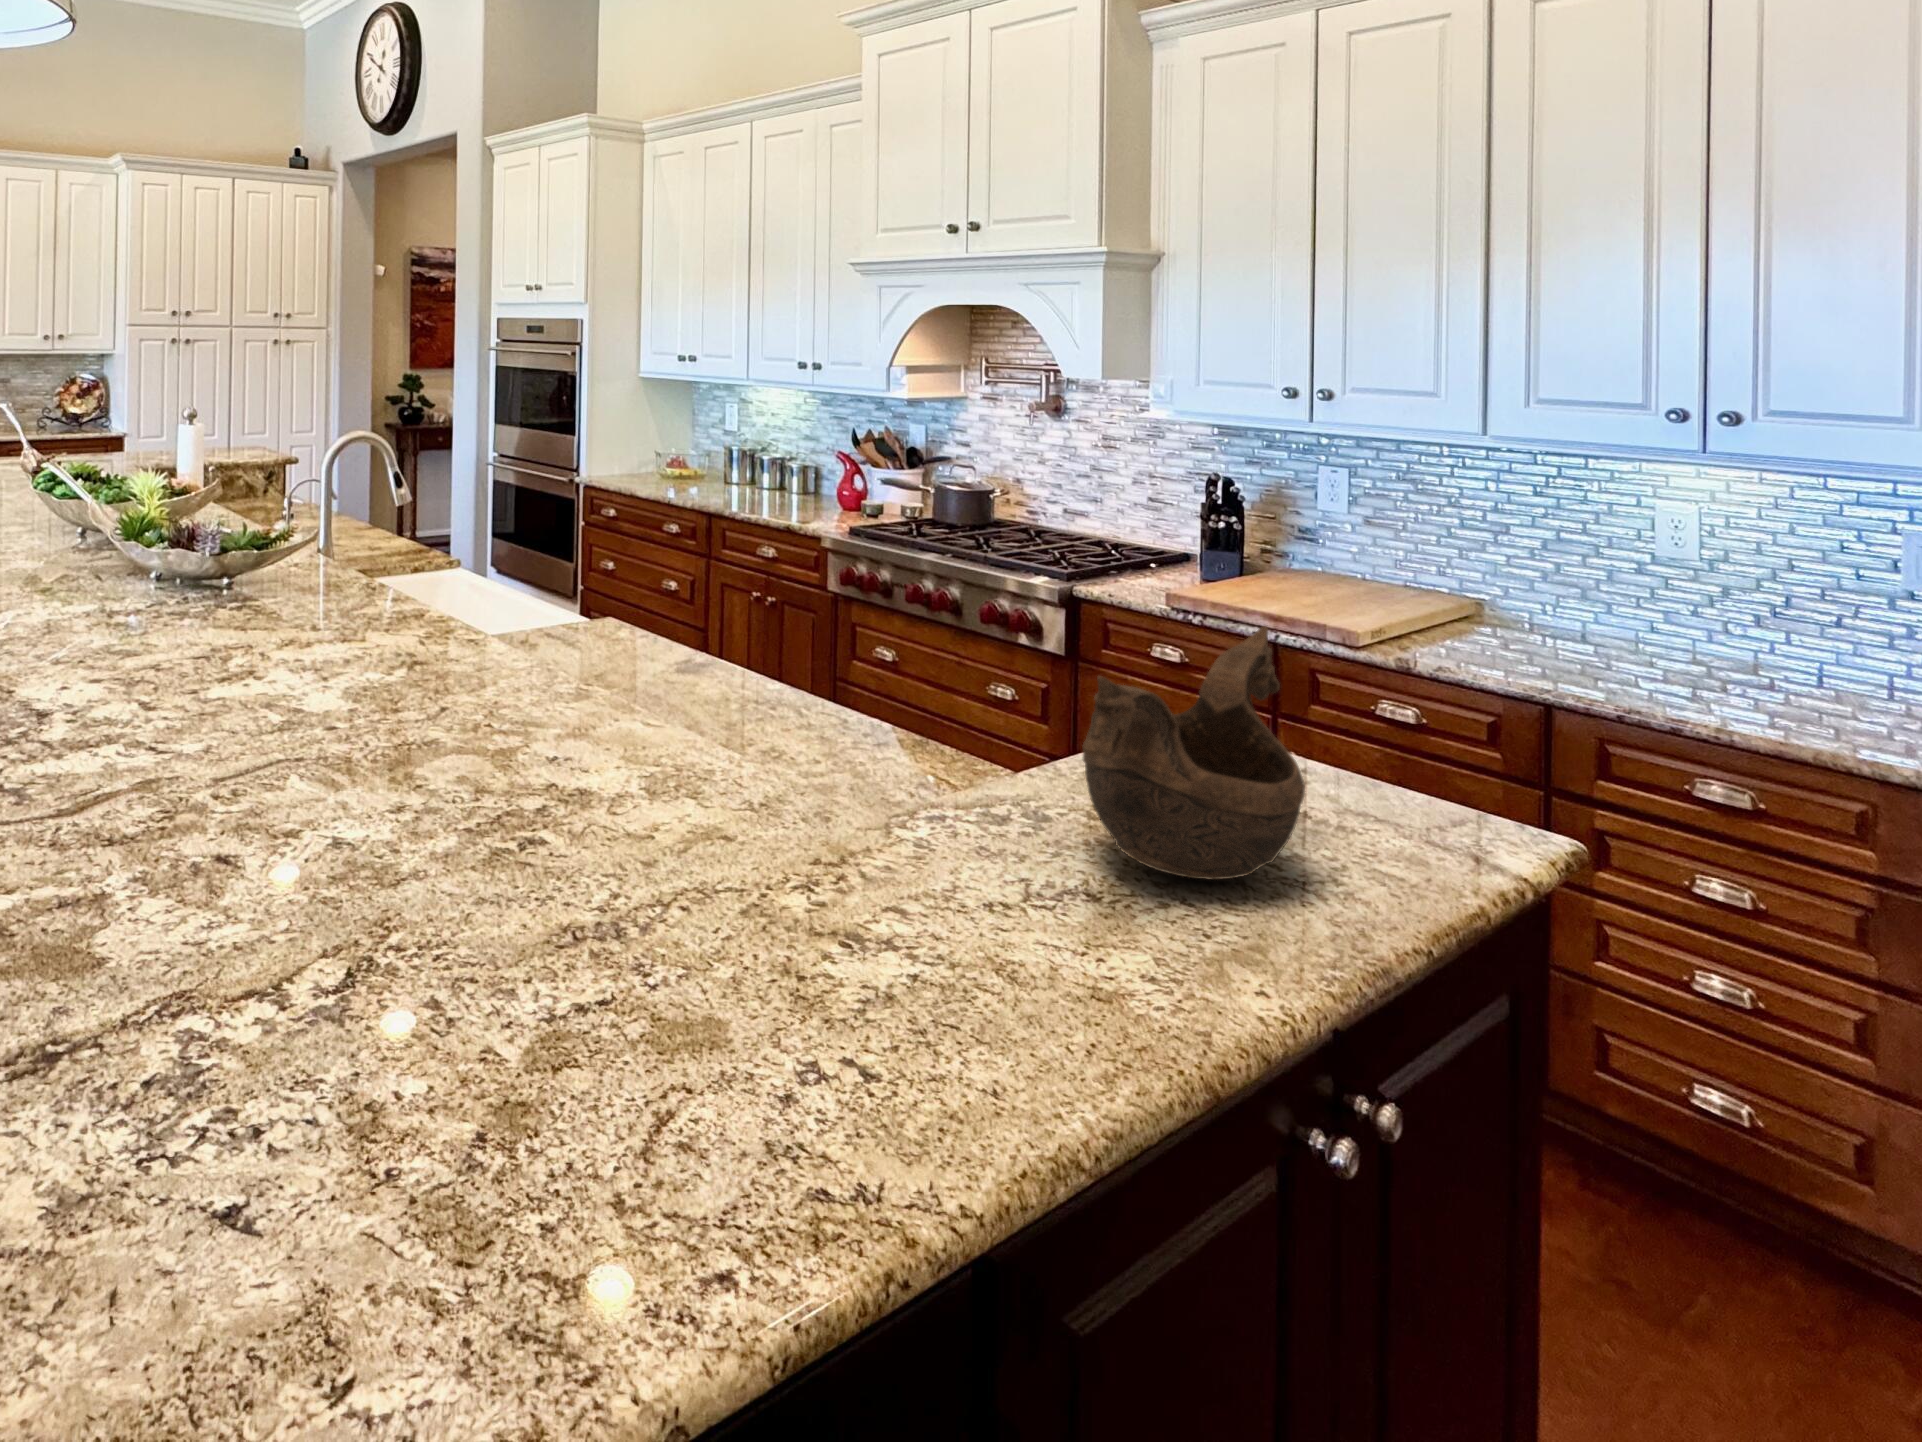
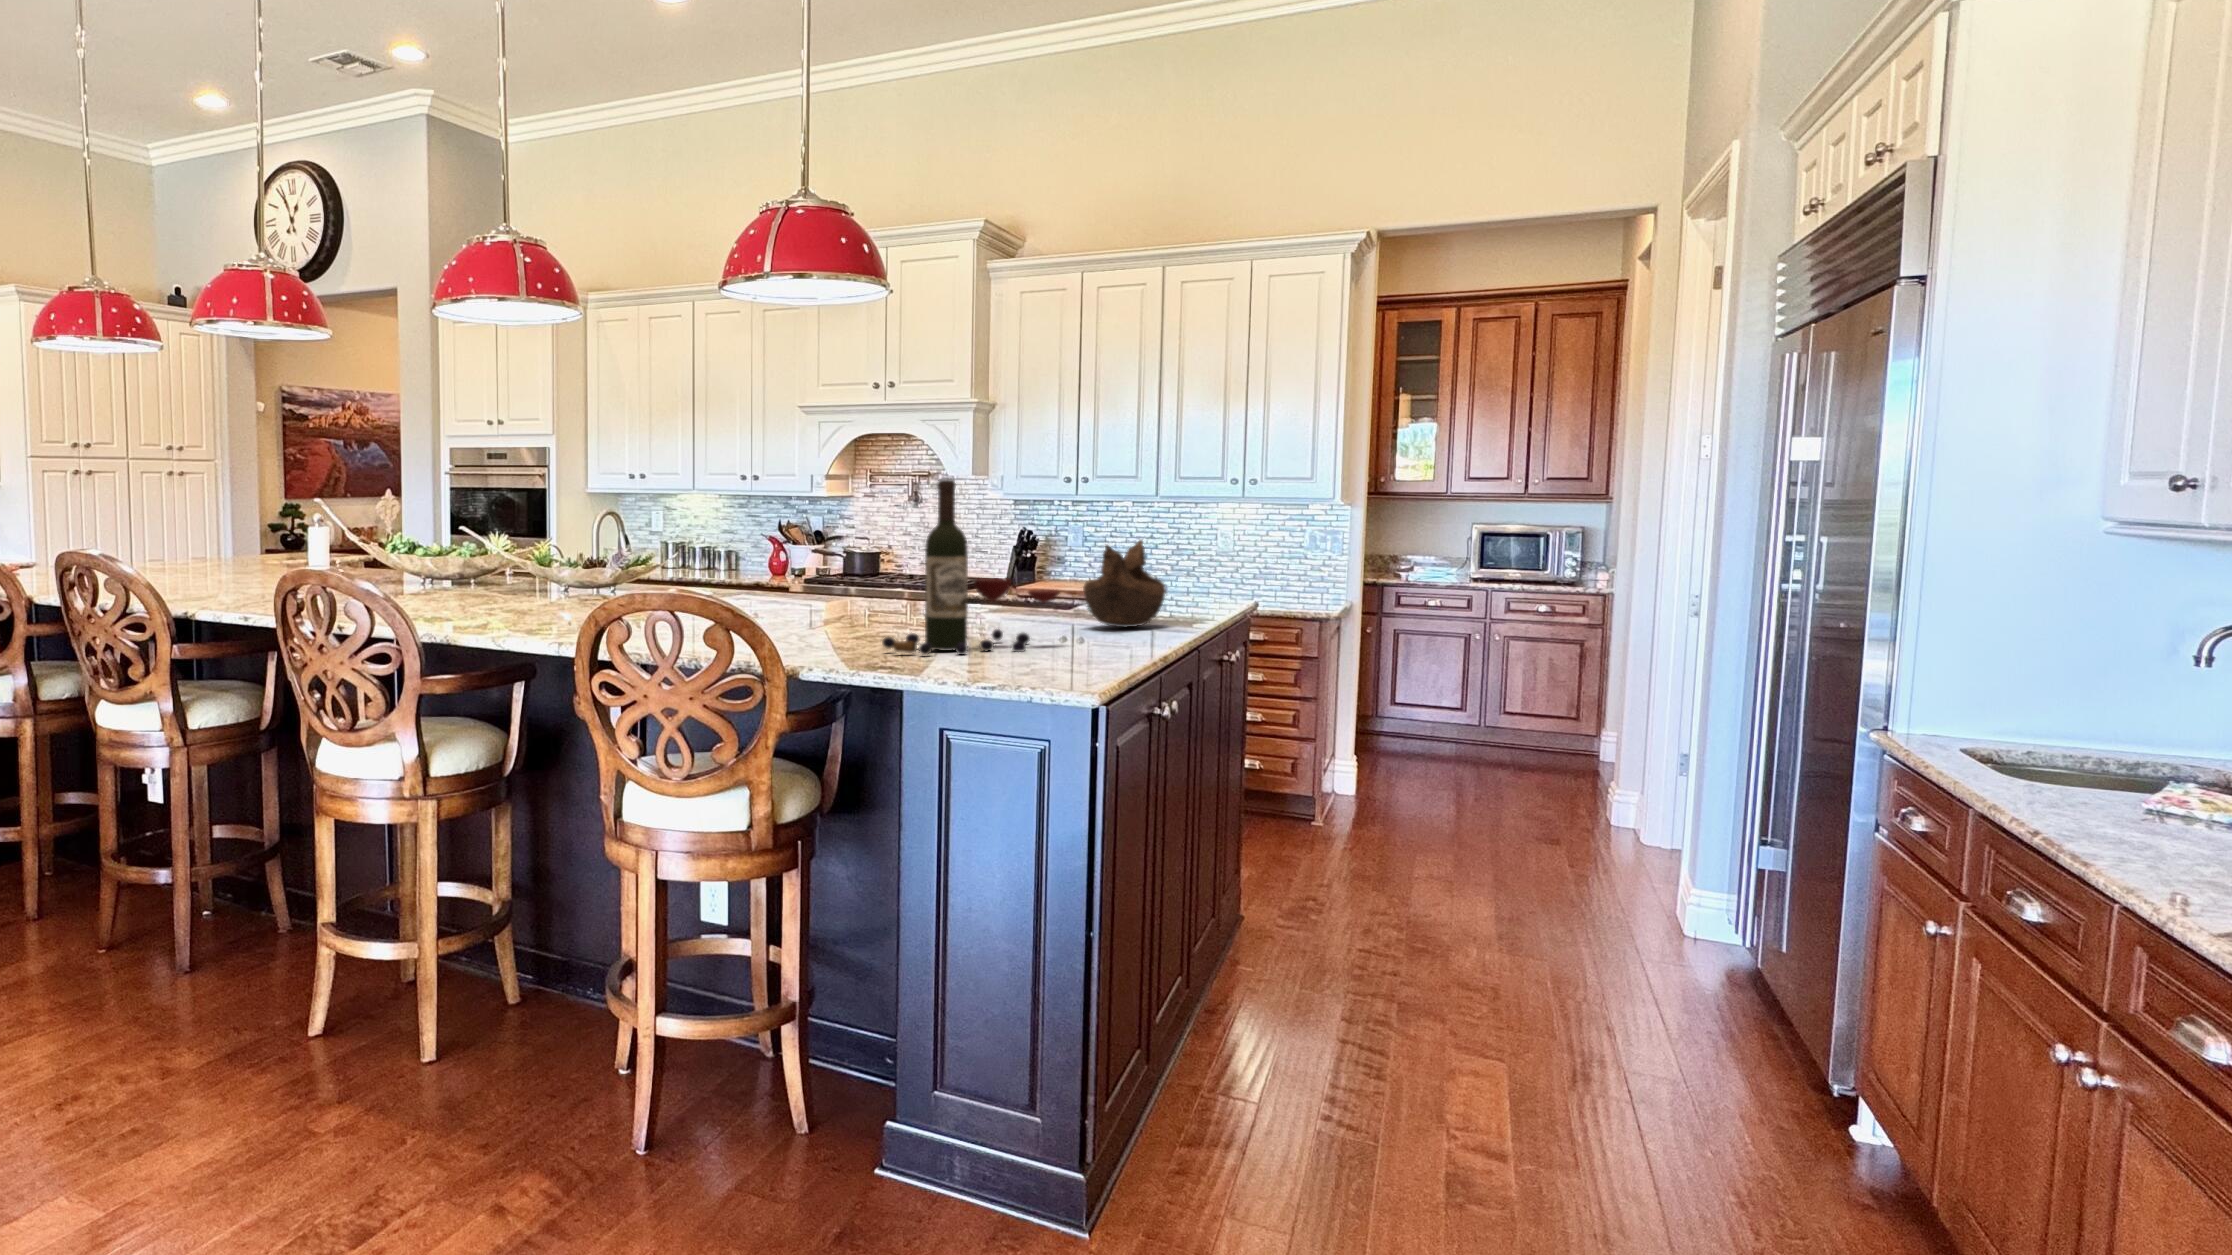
wine bottle: none [431,511,880,1033] -> present [882,479,1059,655]

